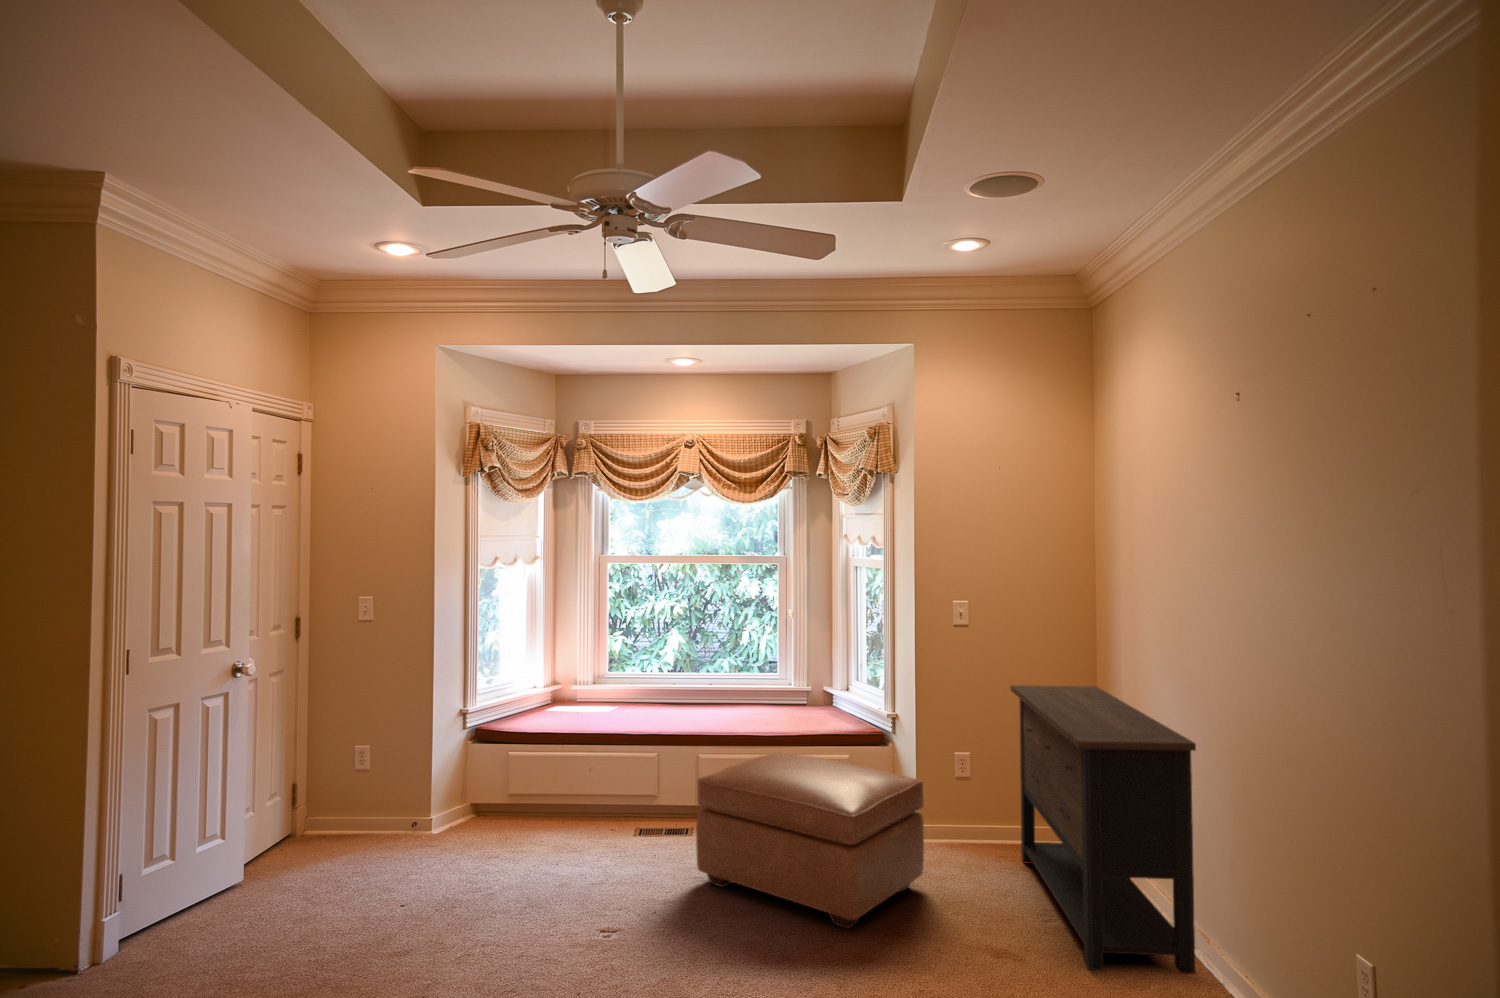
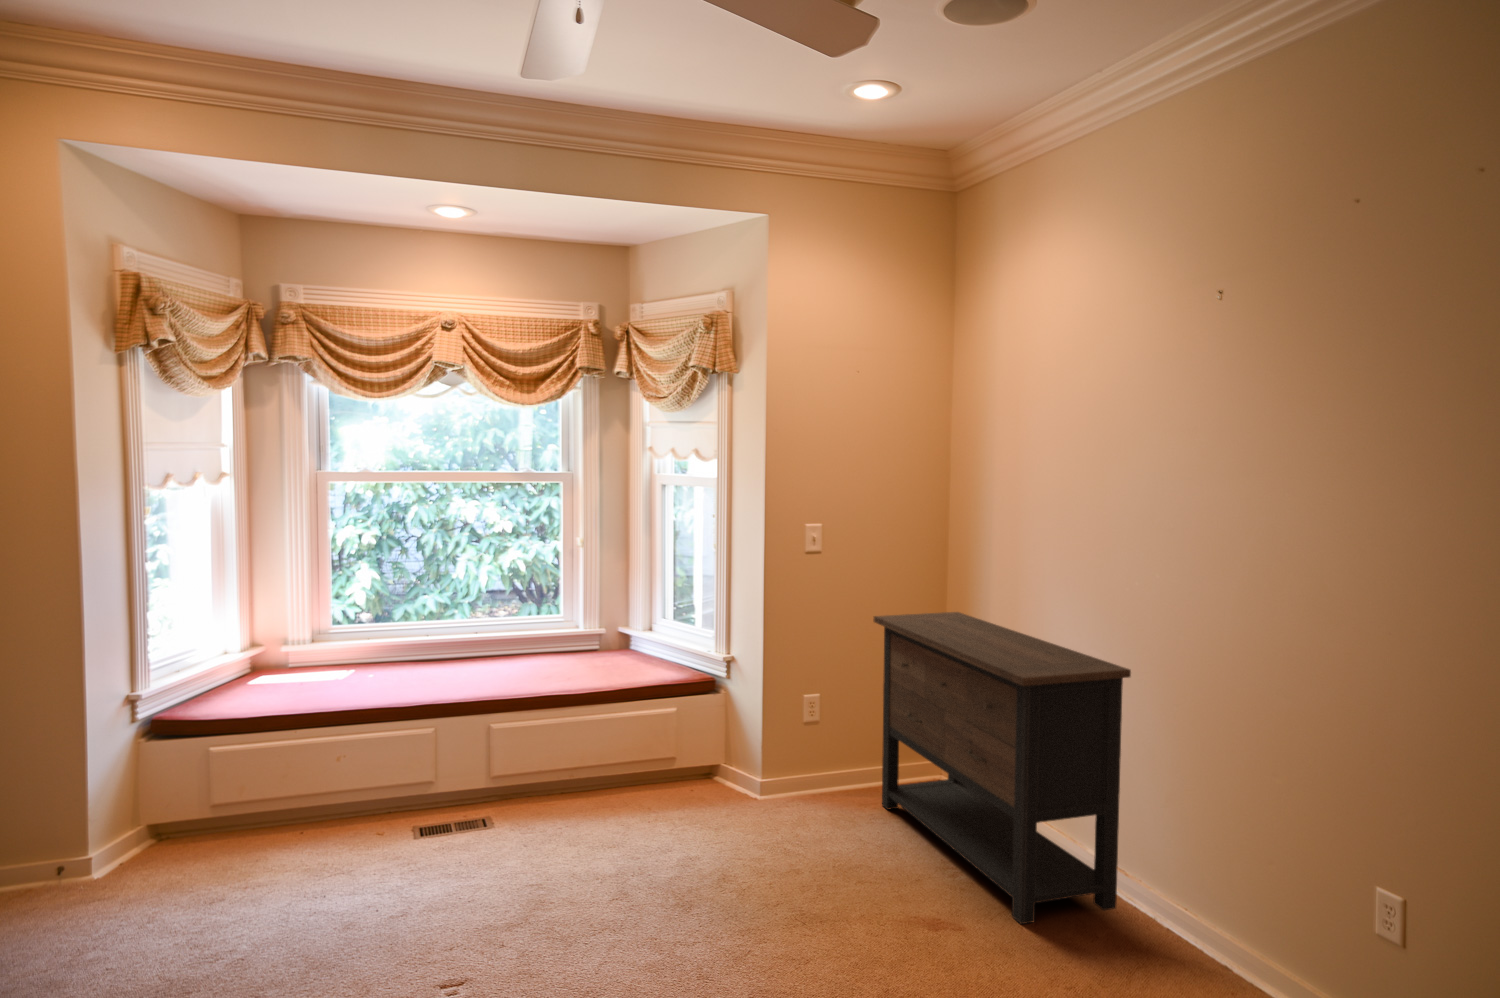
ottoman: present [696,752,924,928] -> none [529,716,804,923]

